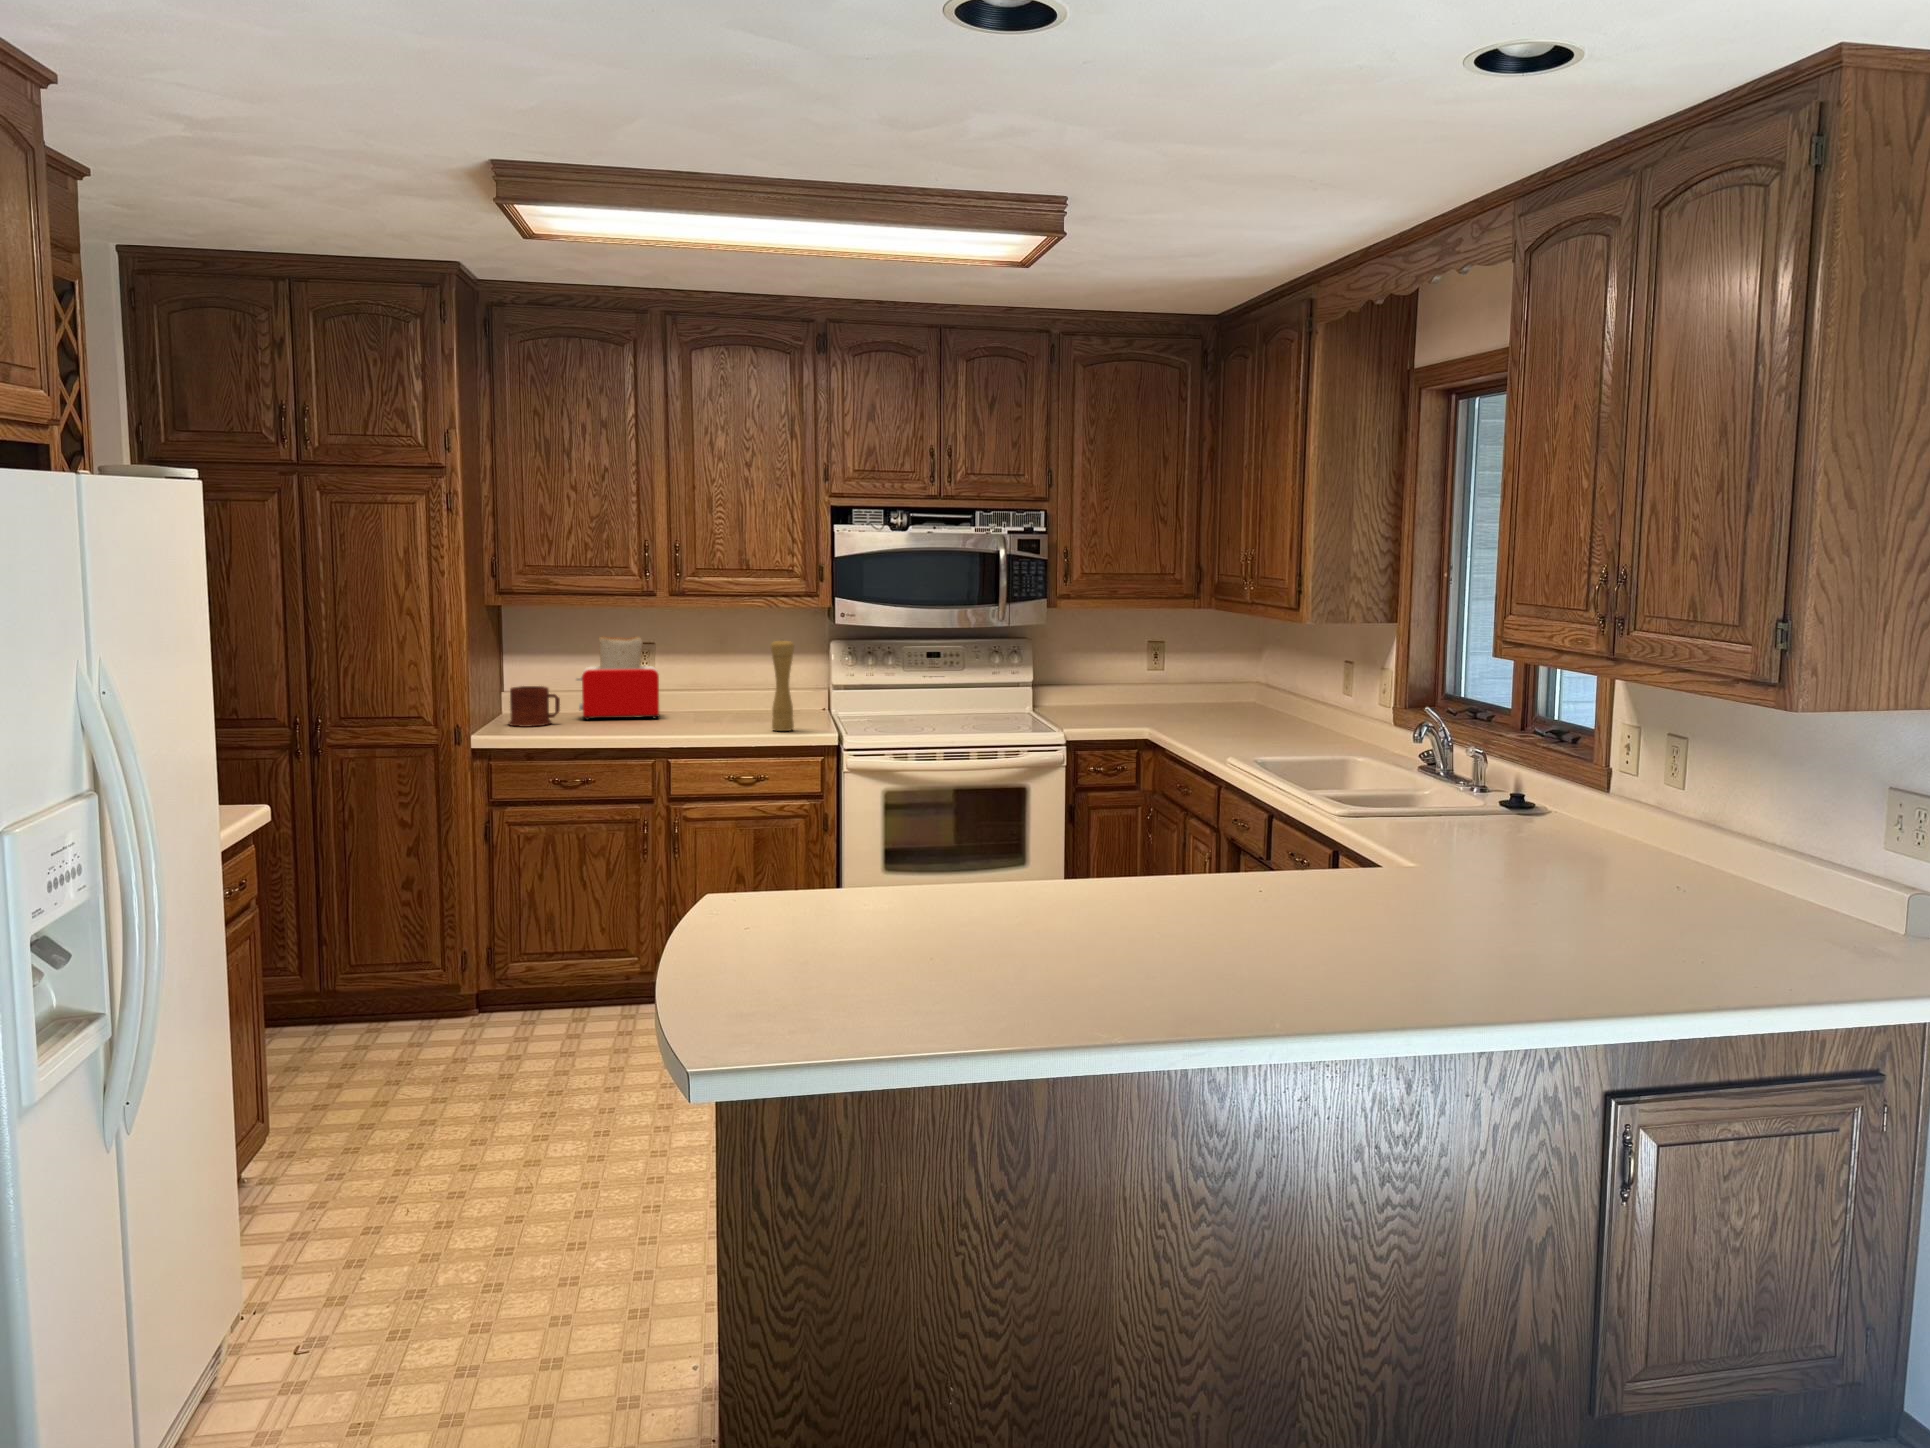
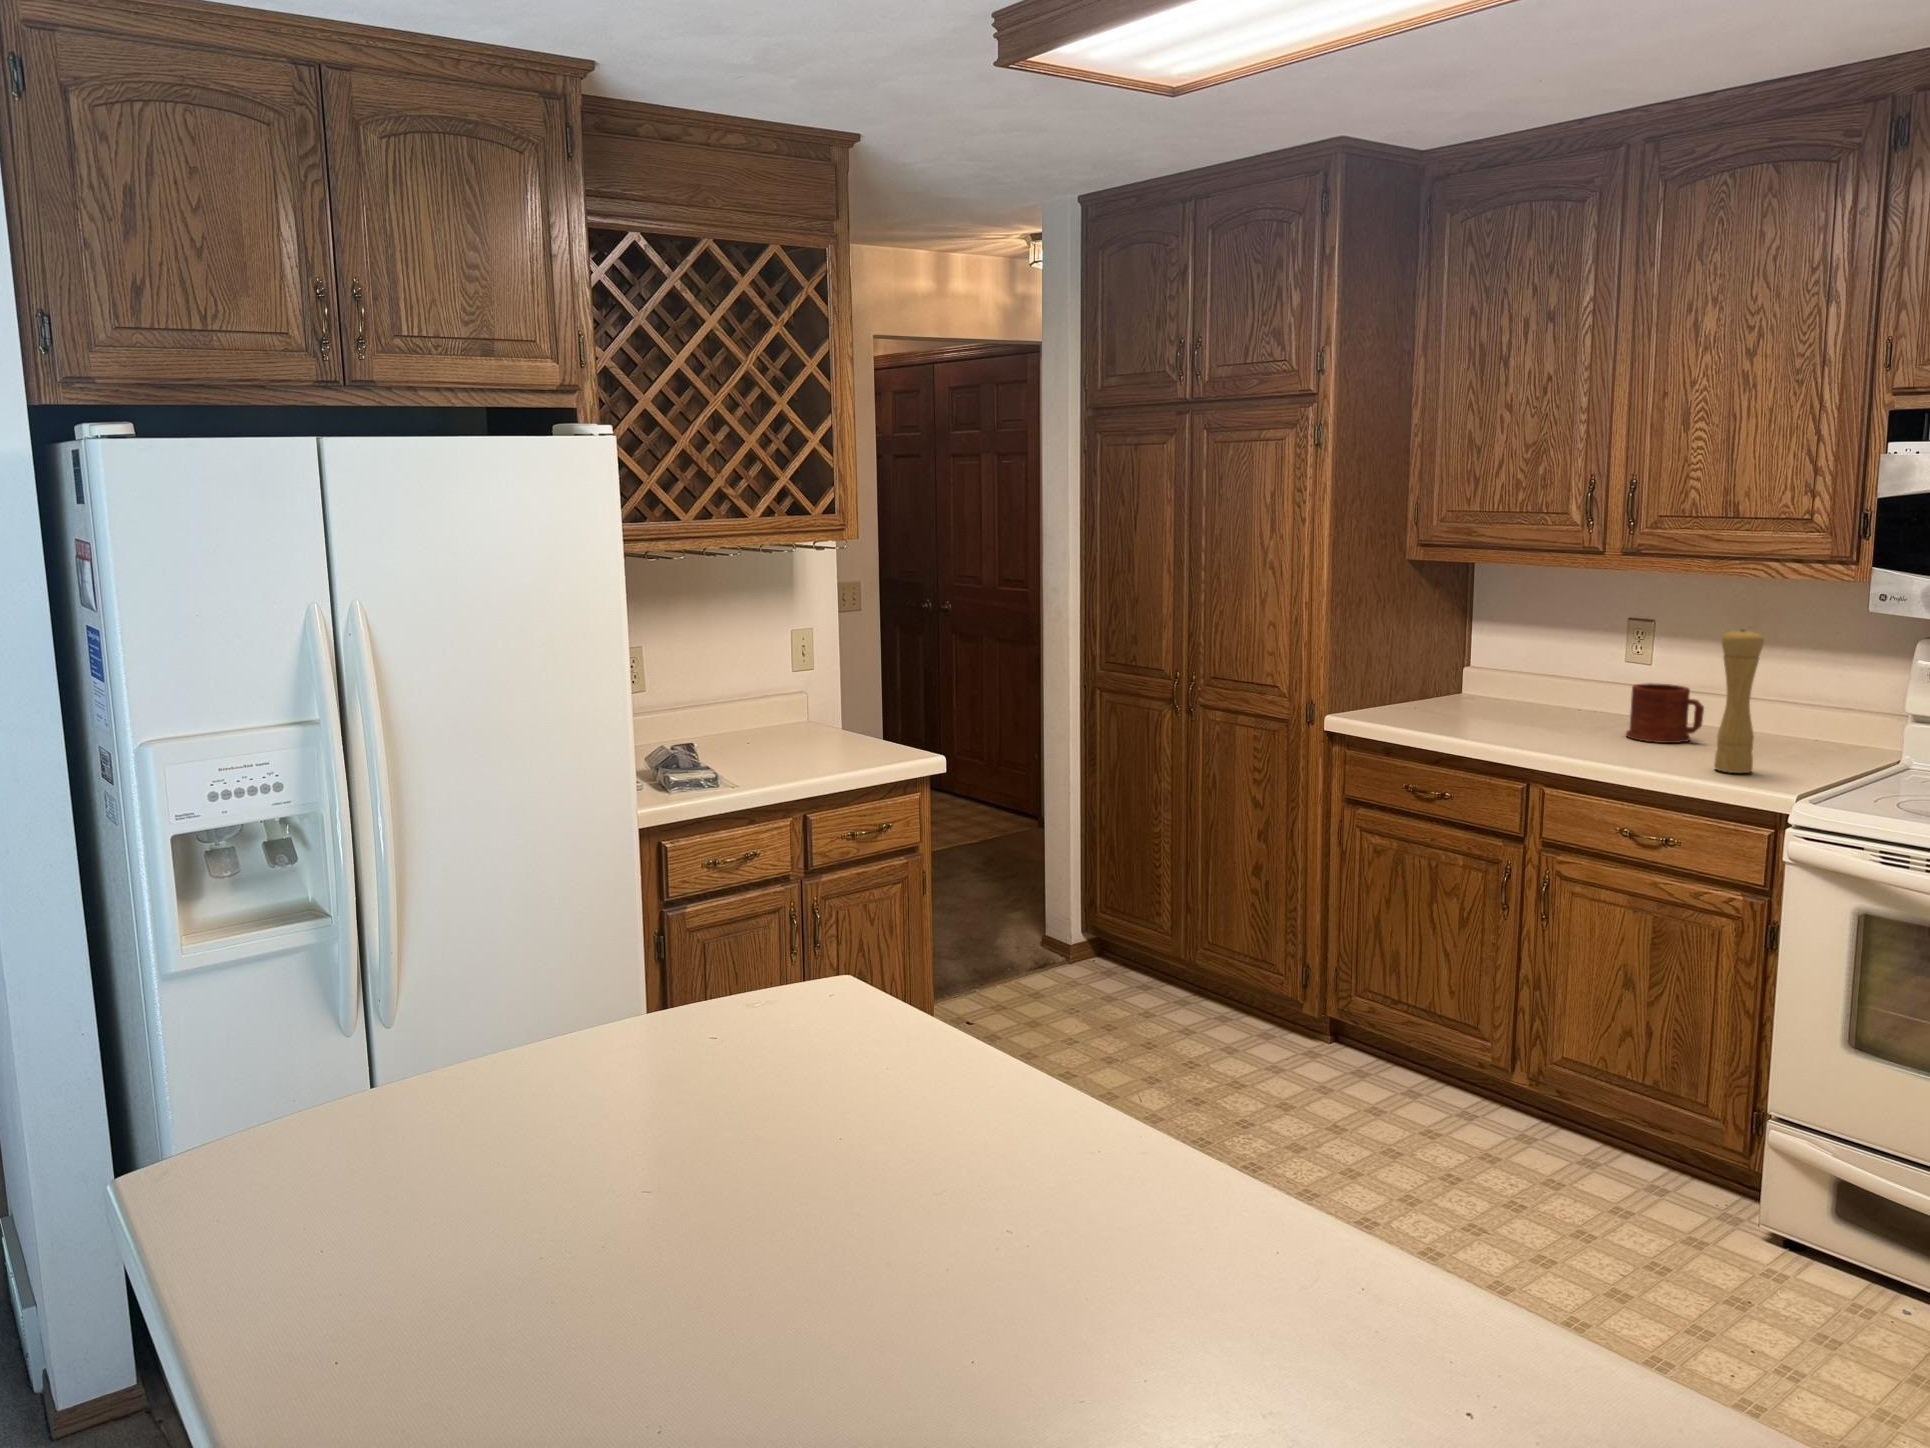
toaster: present [576,636,659,720] -> none [1505,605,1630,724]
mug: present [509,686,560,727] -> present [1626,683,1704,743]

